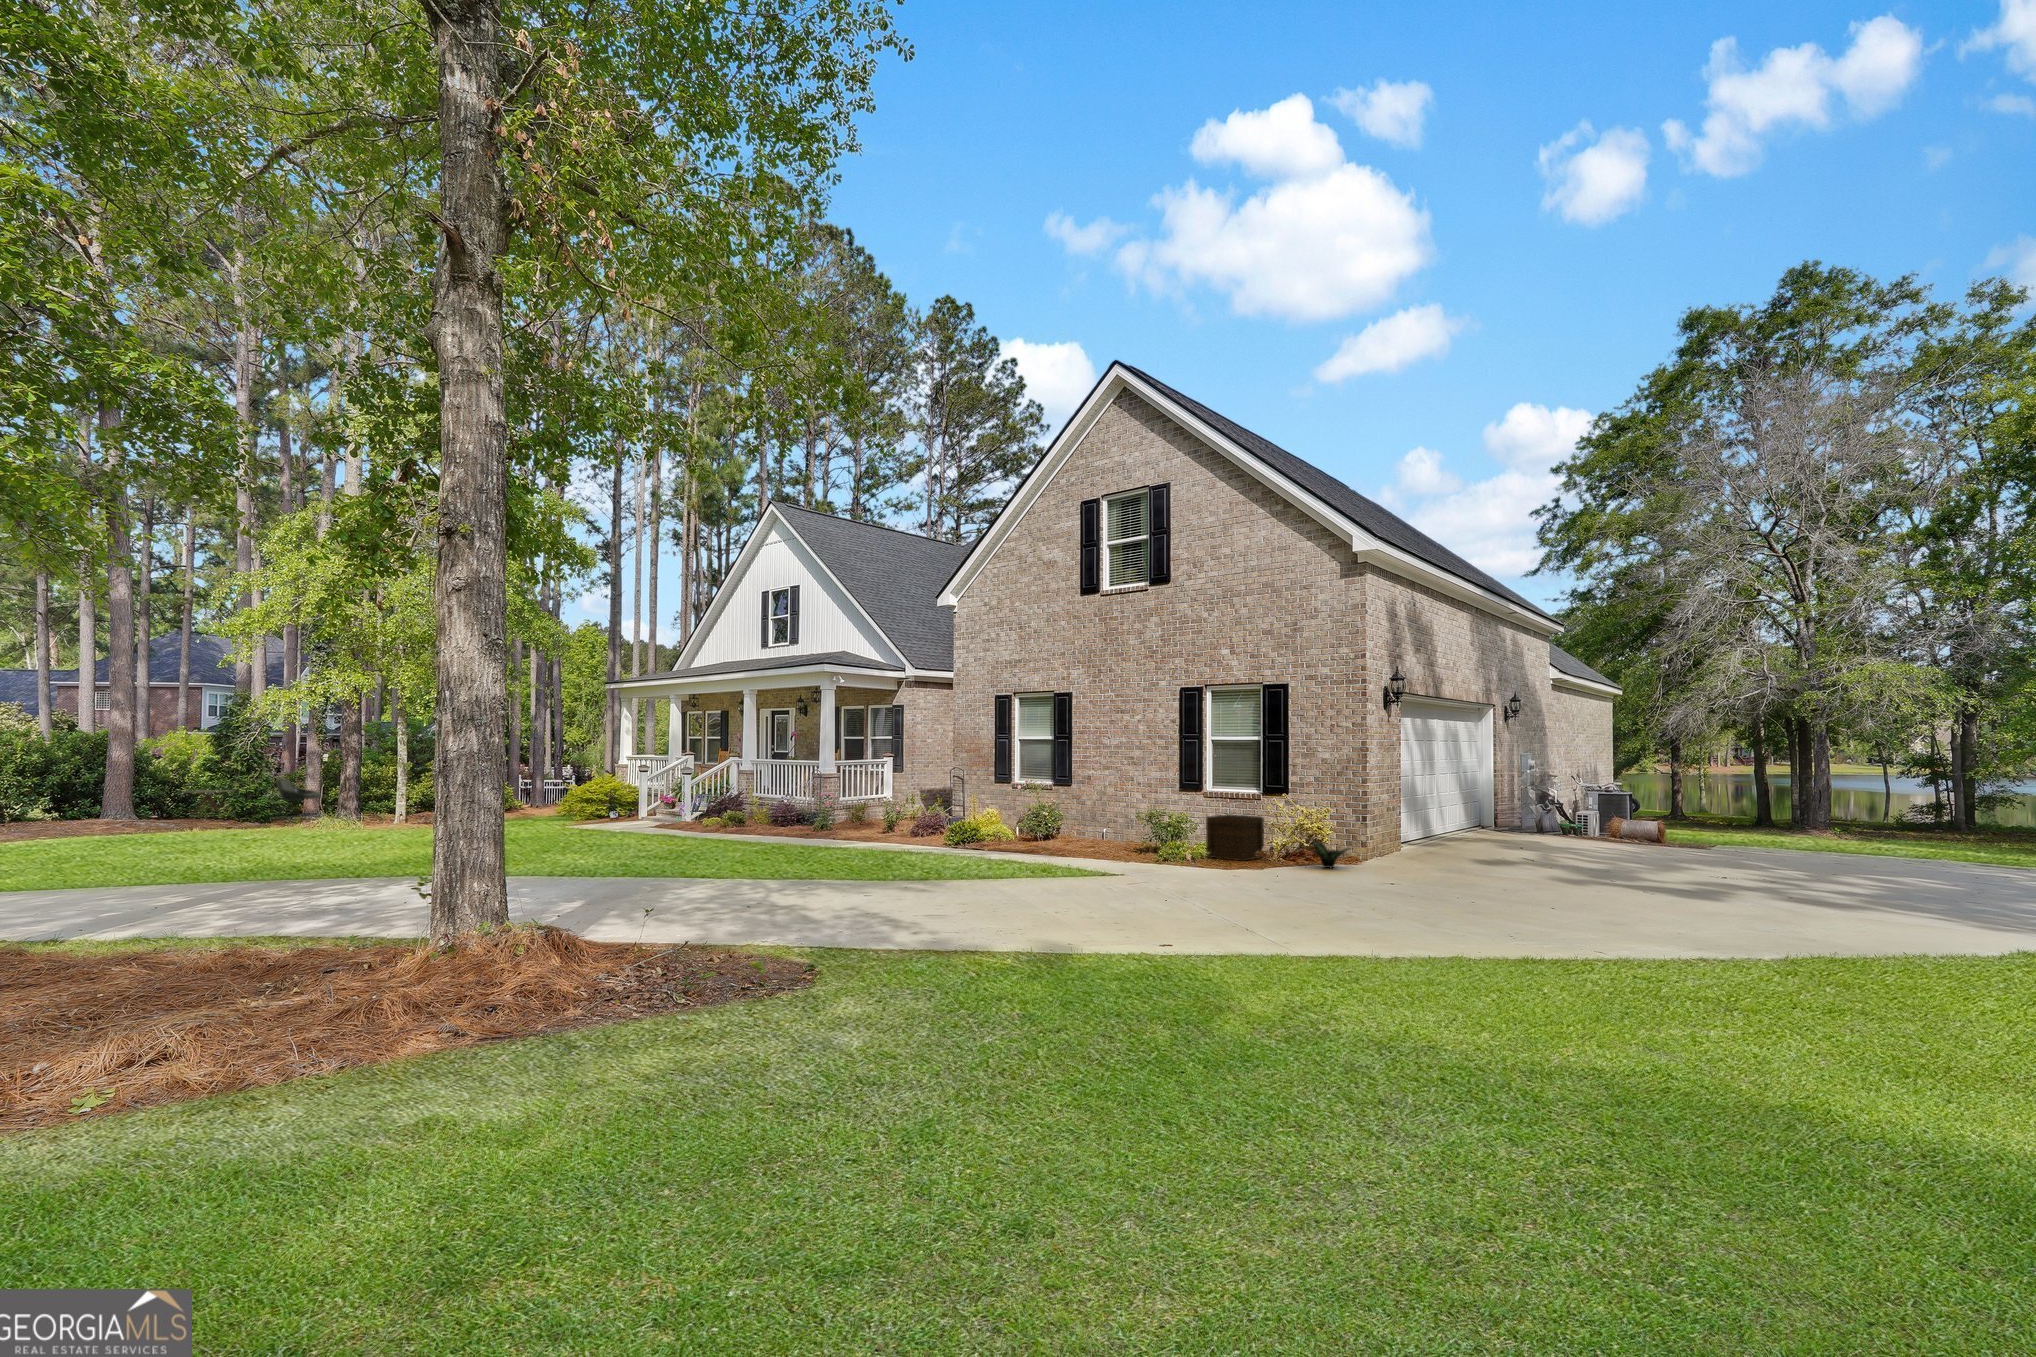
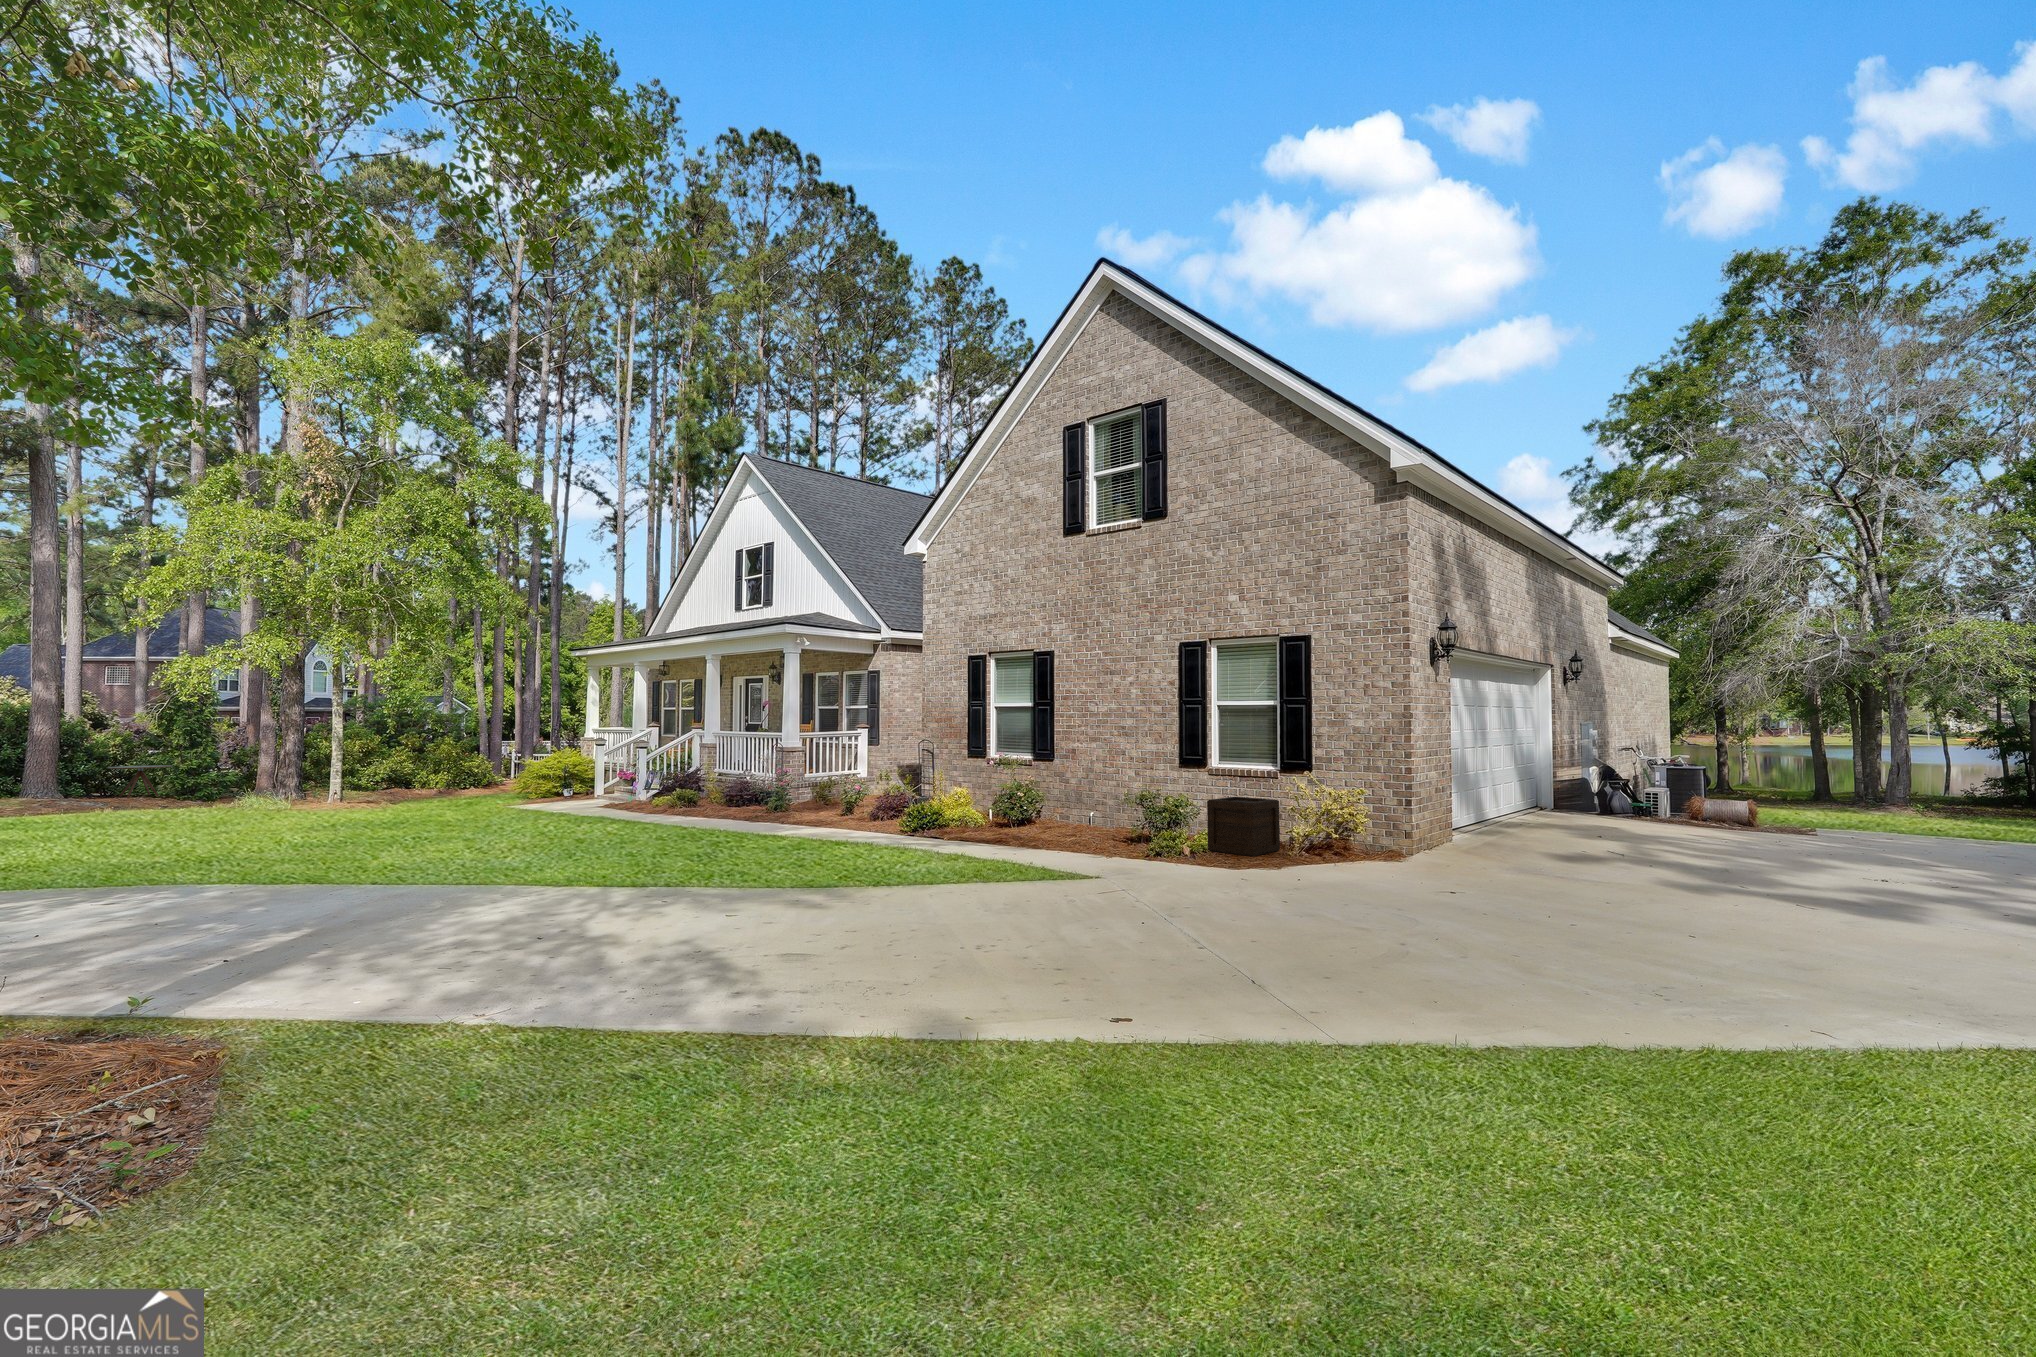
lounge chair: present [276,778,321,815] -> none [217,753,275,793]
potted plant: present [1305,842,1350,868] -> none [1325,834,1396,869]

